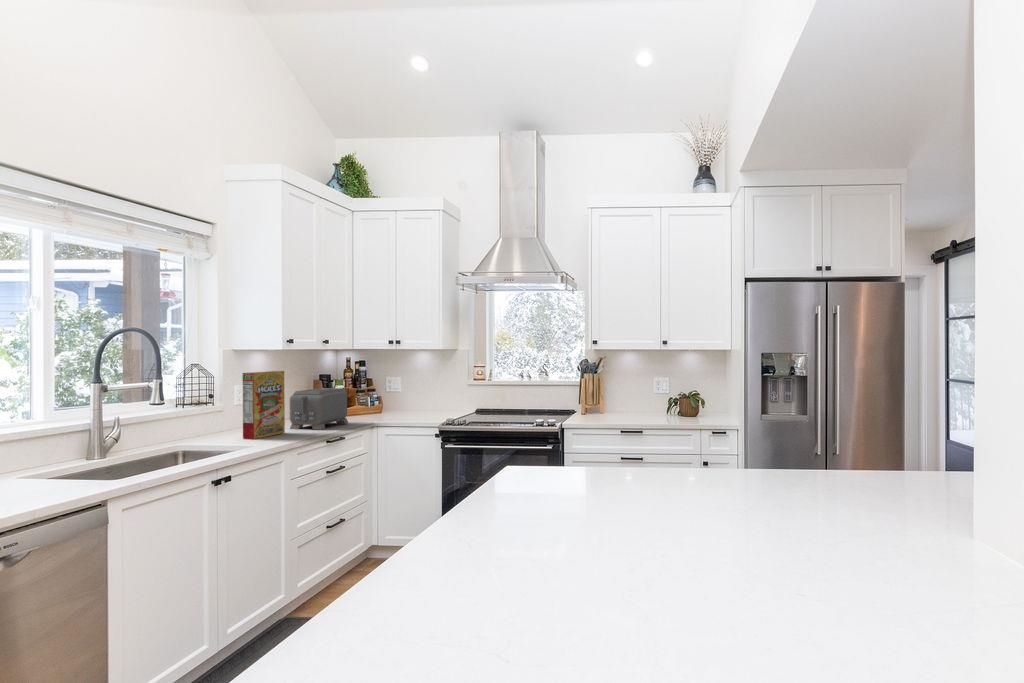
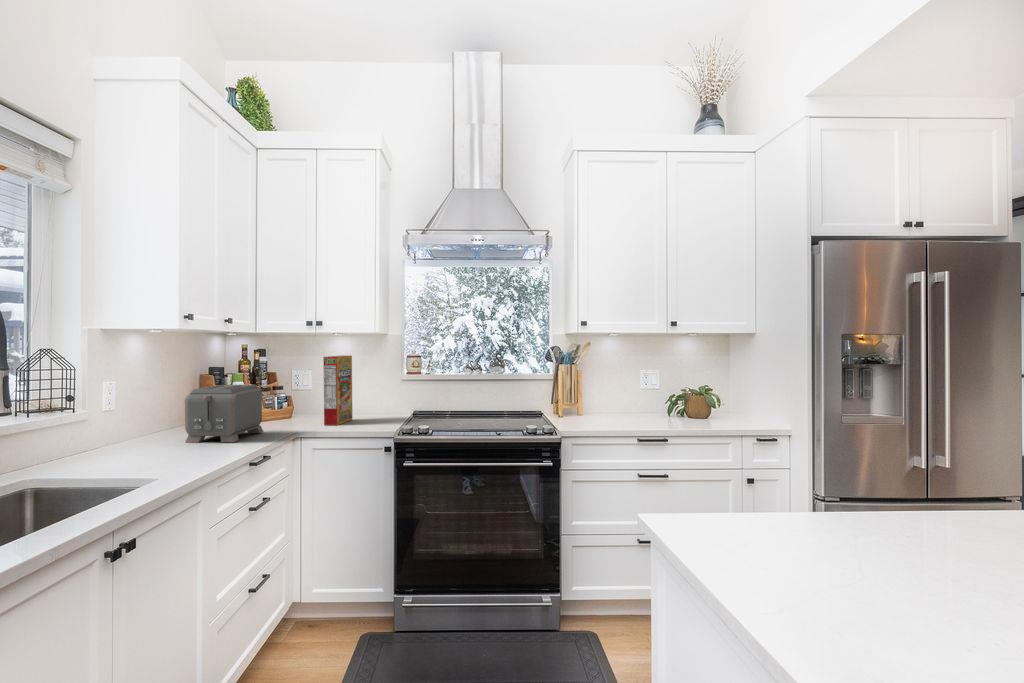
cereal box: present [243,371,285,439] -> present [323,355,352,425]

